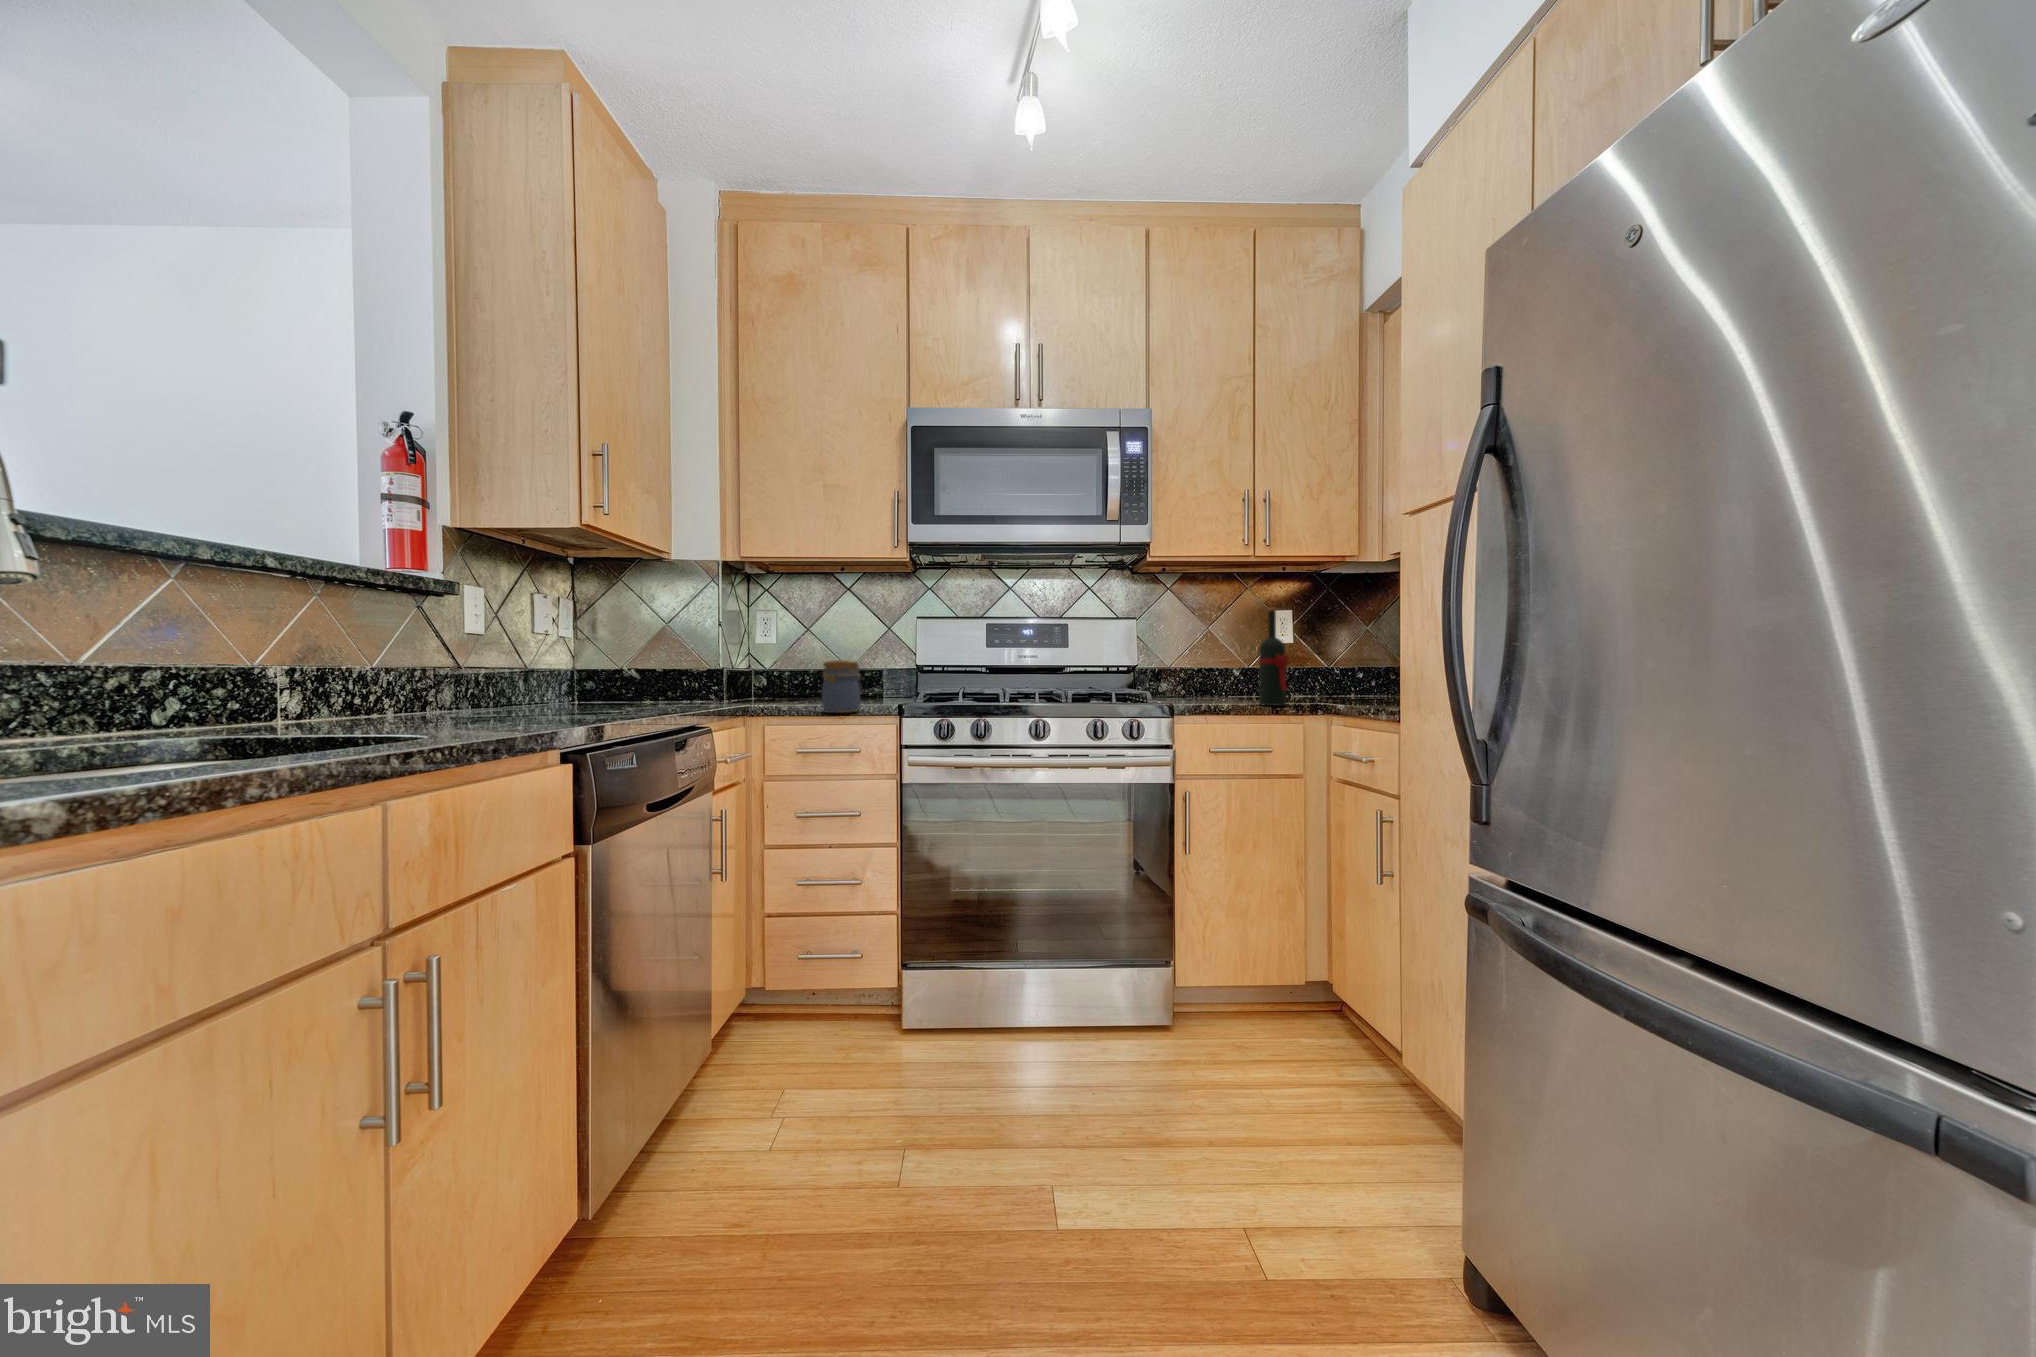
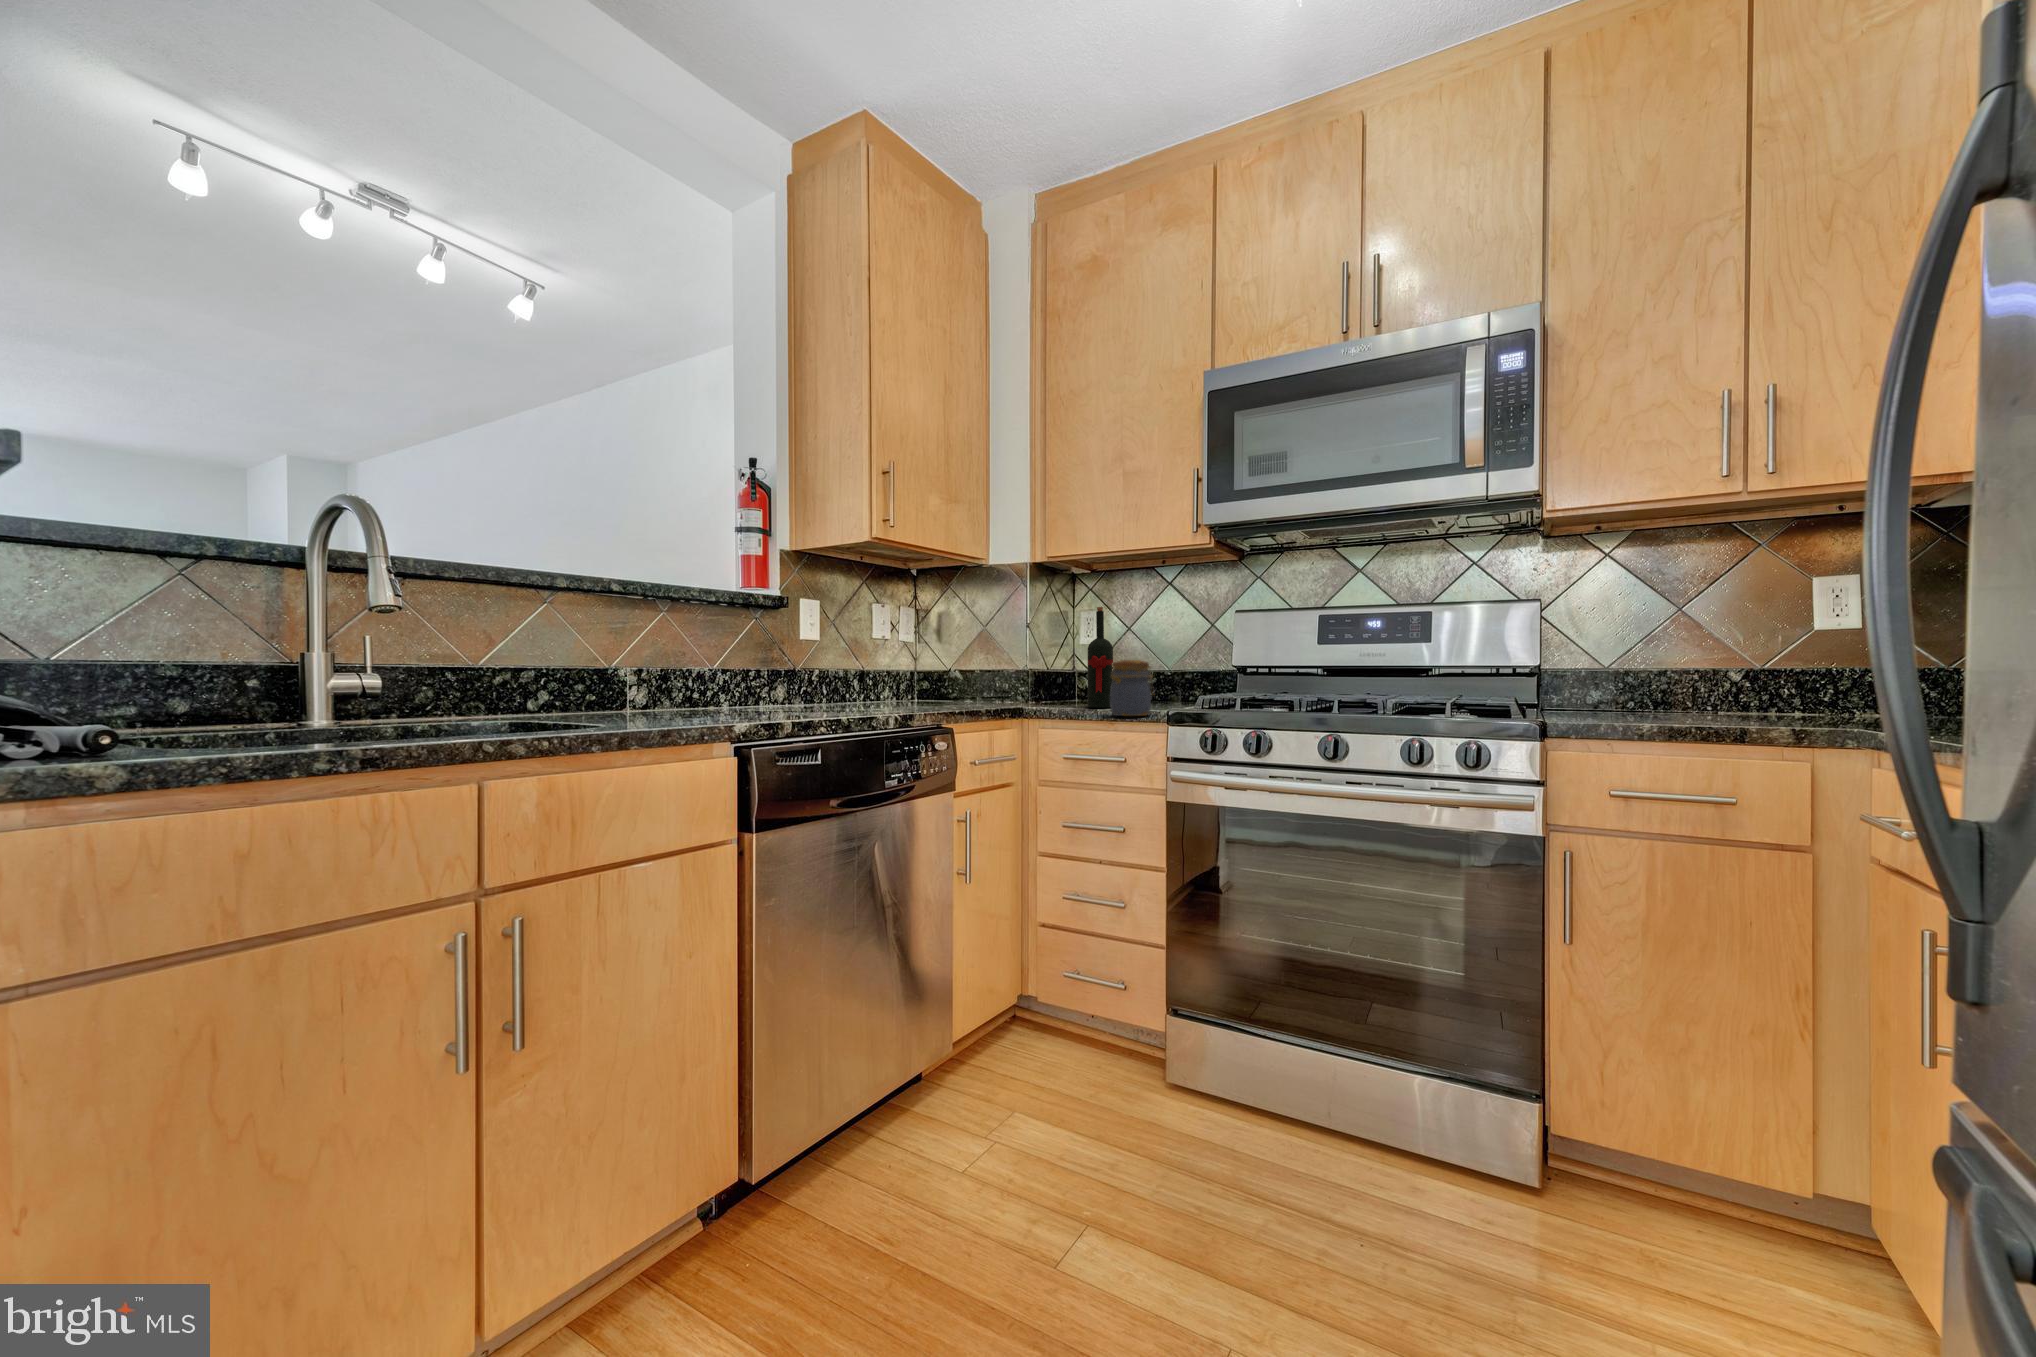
wine bottle: present [1259,607,1288,706] -> present [1088,607,1113,708]

